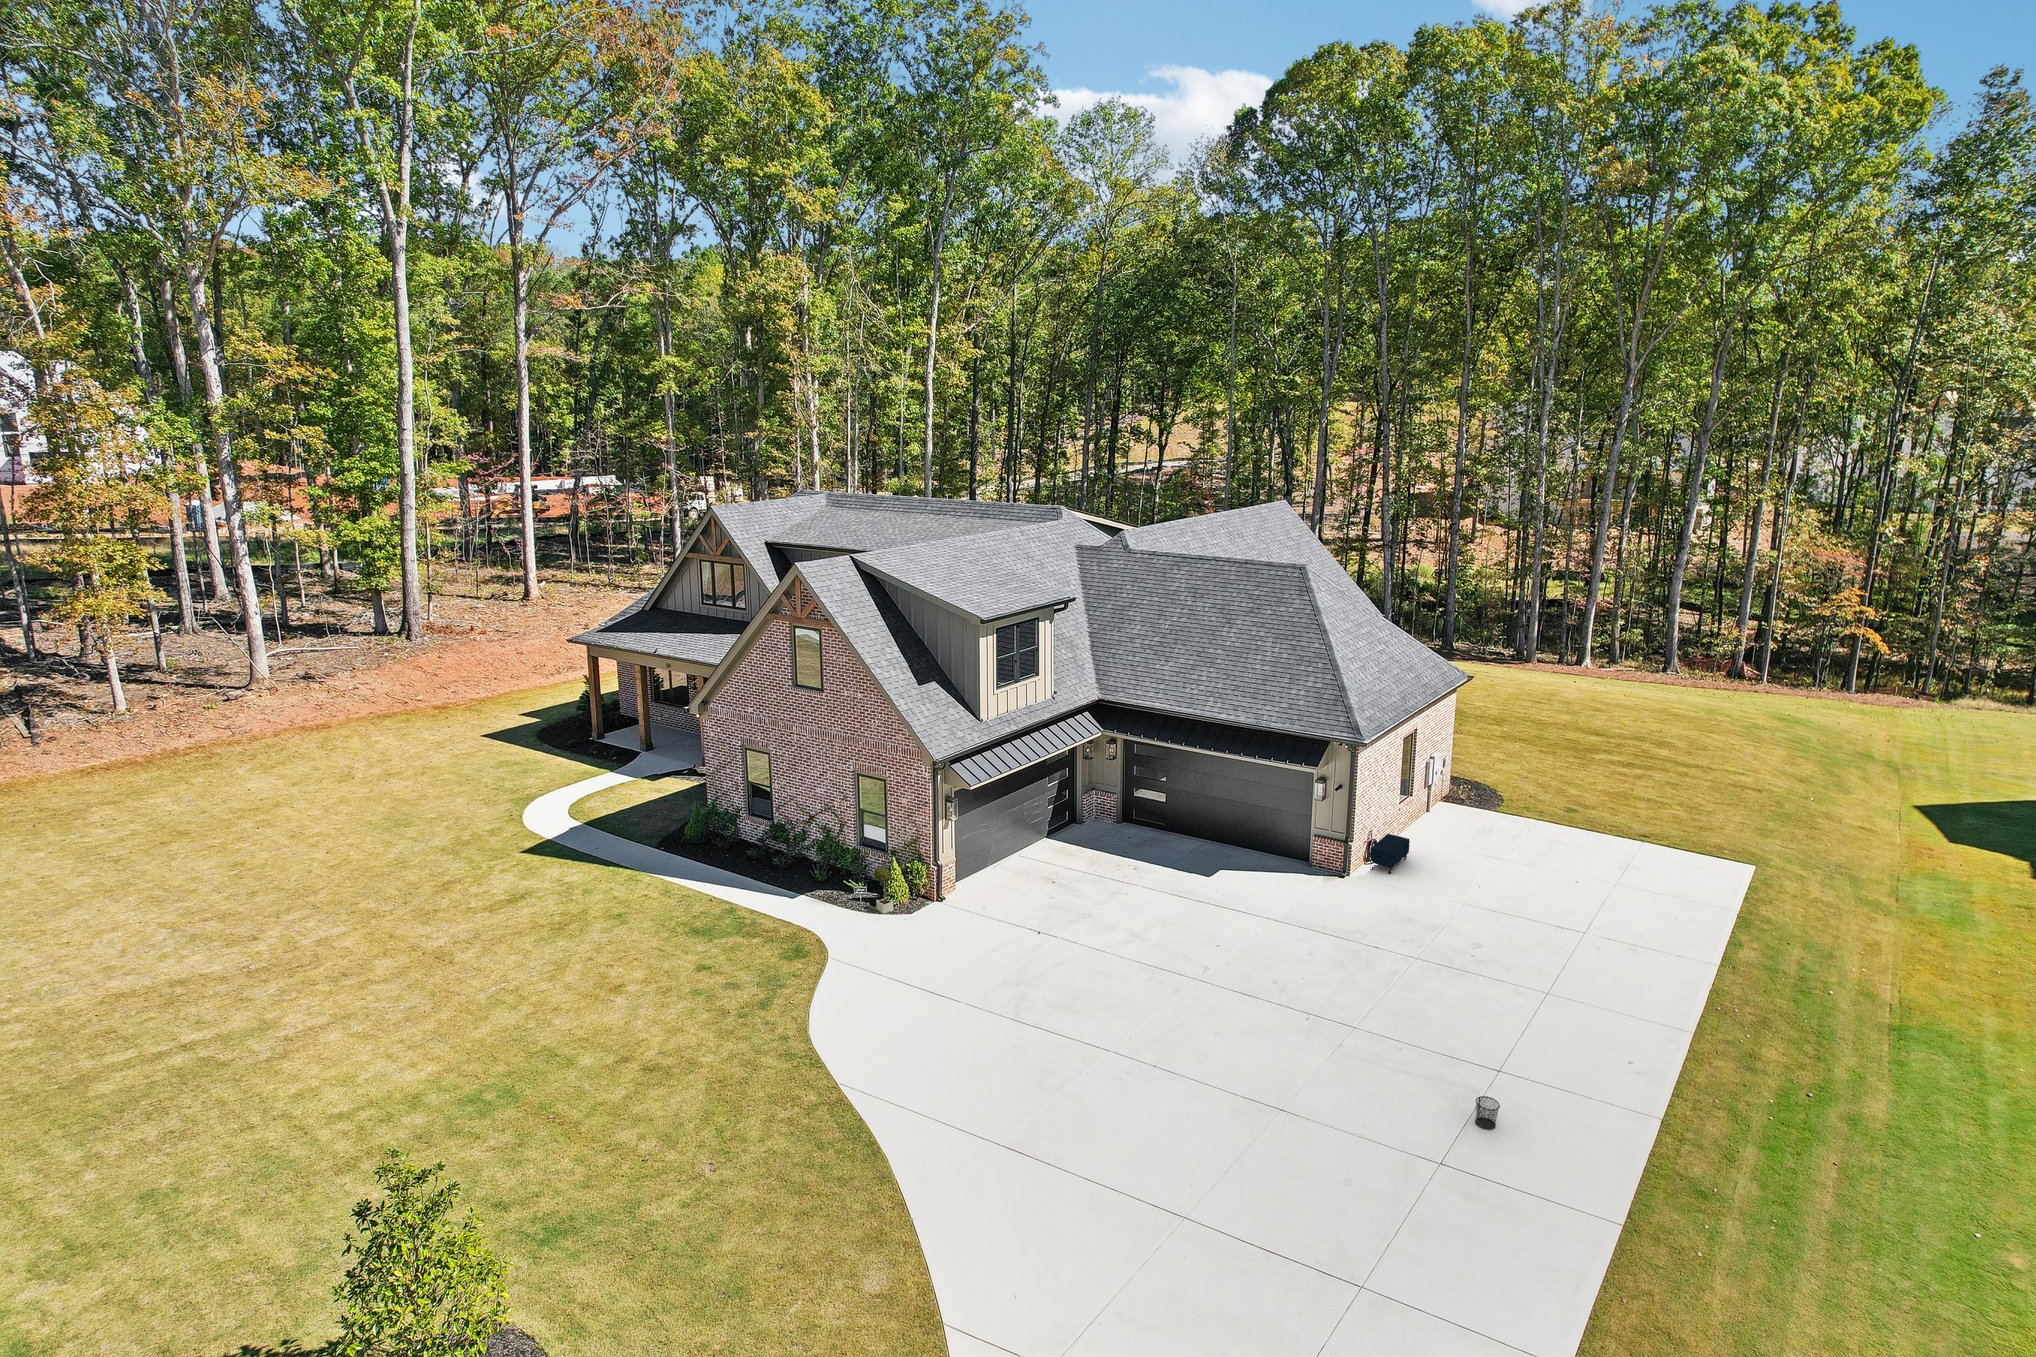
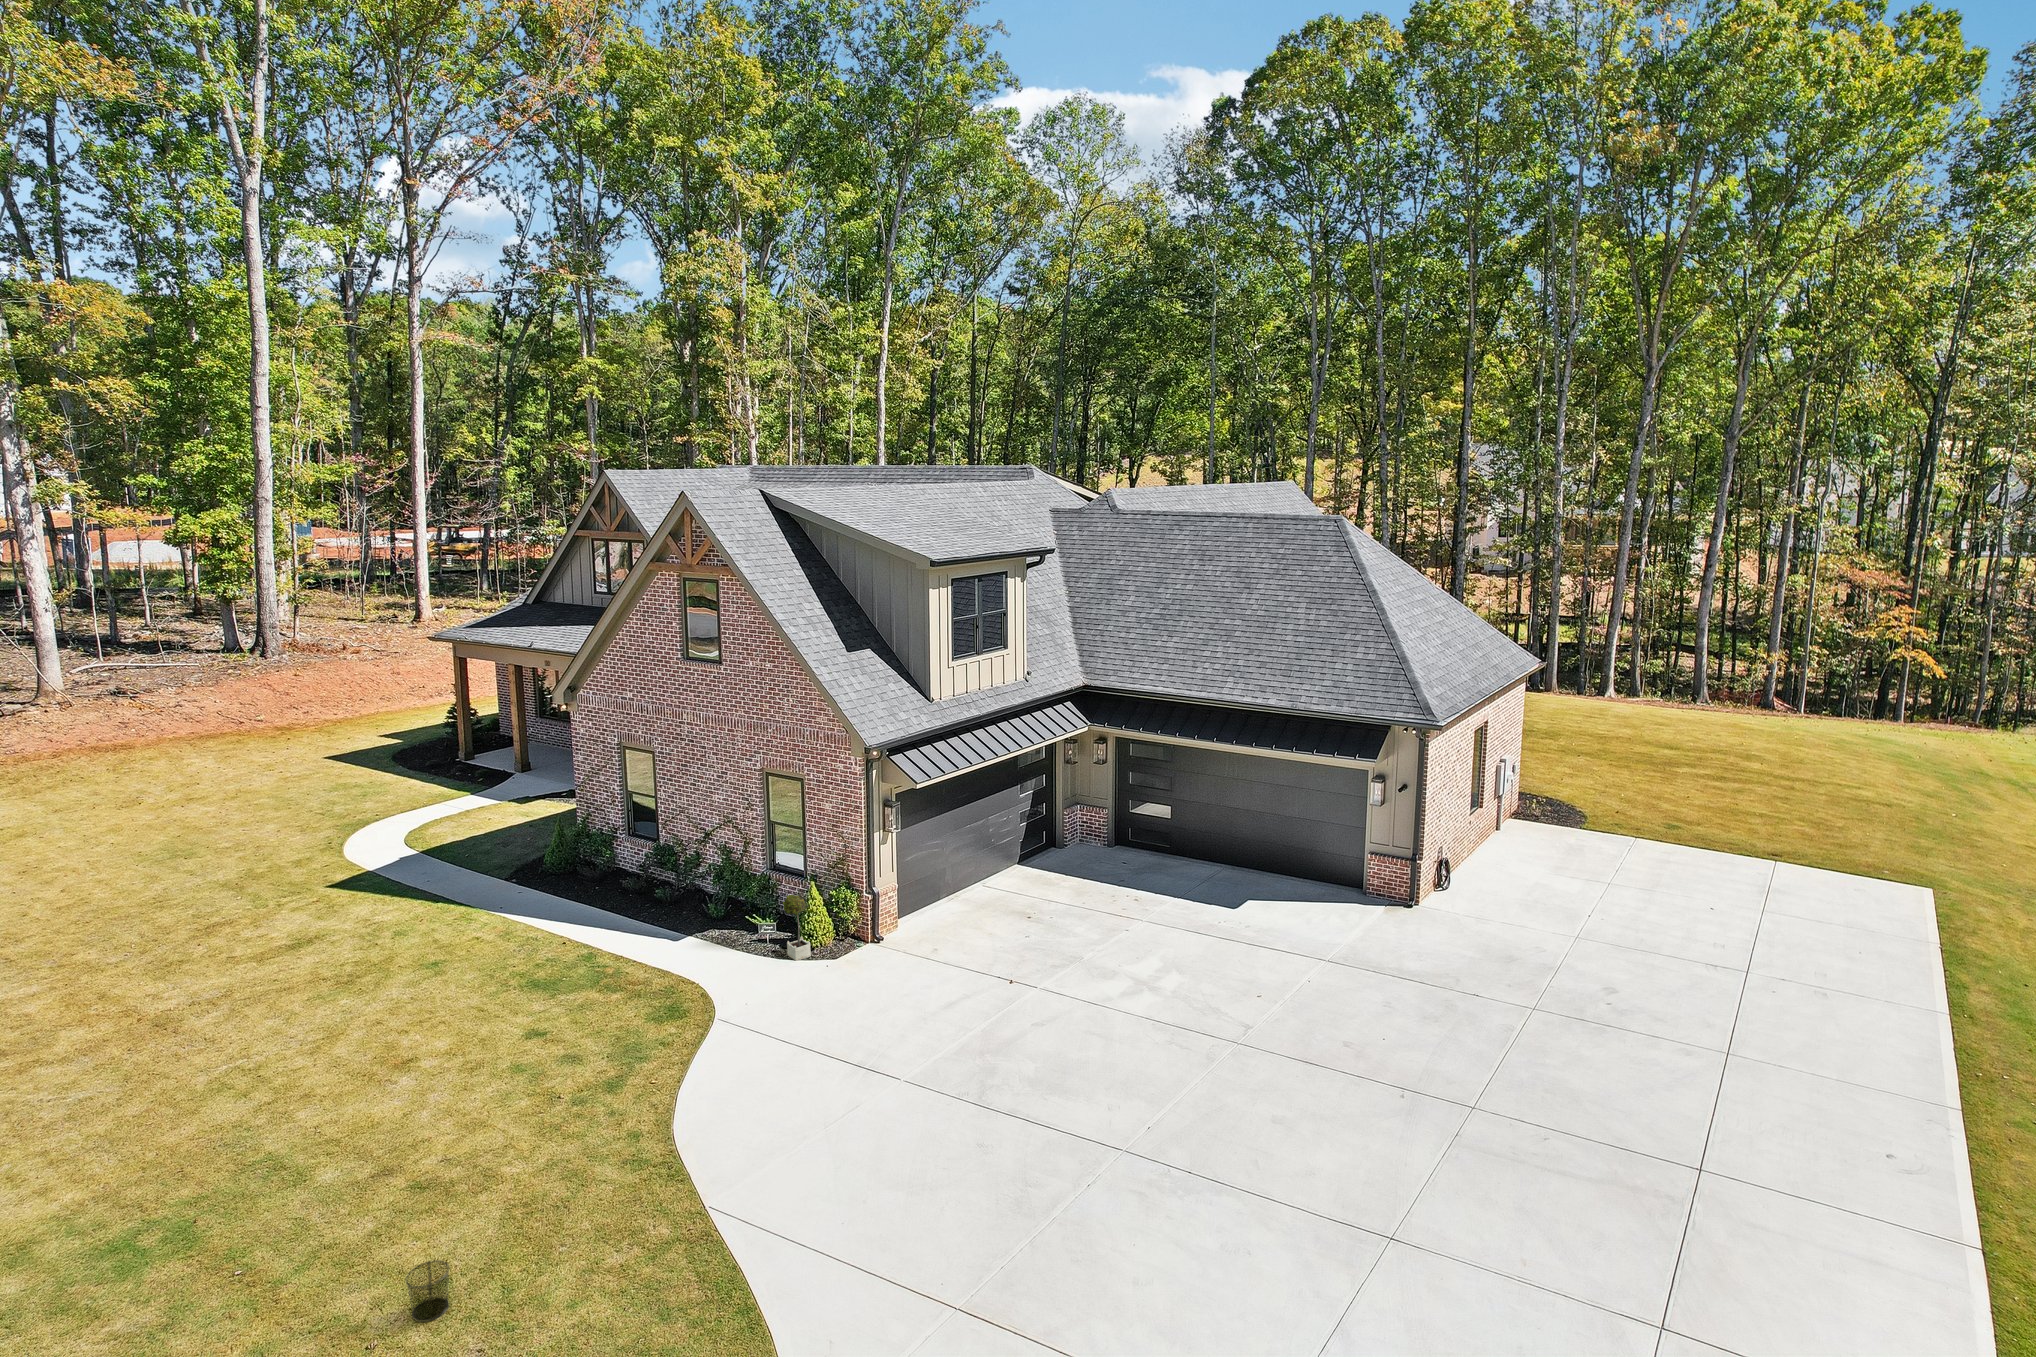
bench: present [1370,834,1410,874] -> none [1441,853,1489,903]
waste bin: present [1475,1096,1500,1130] -> present [406,1260,450,1322]

